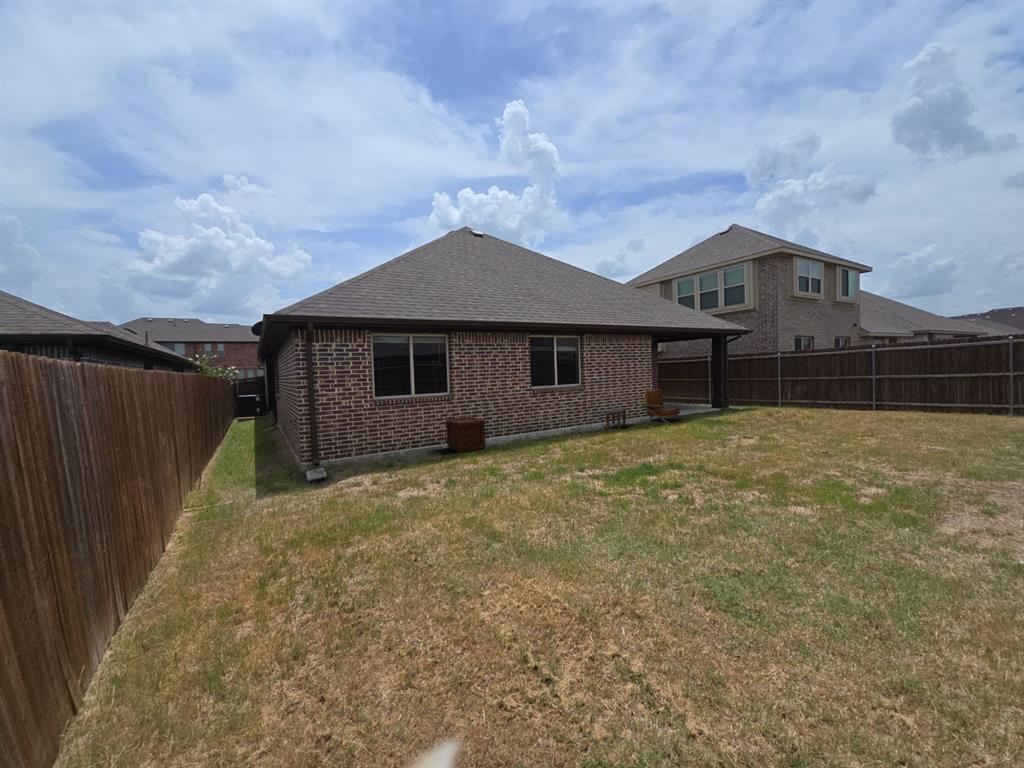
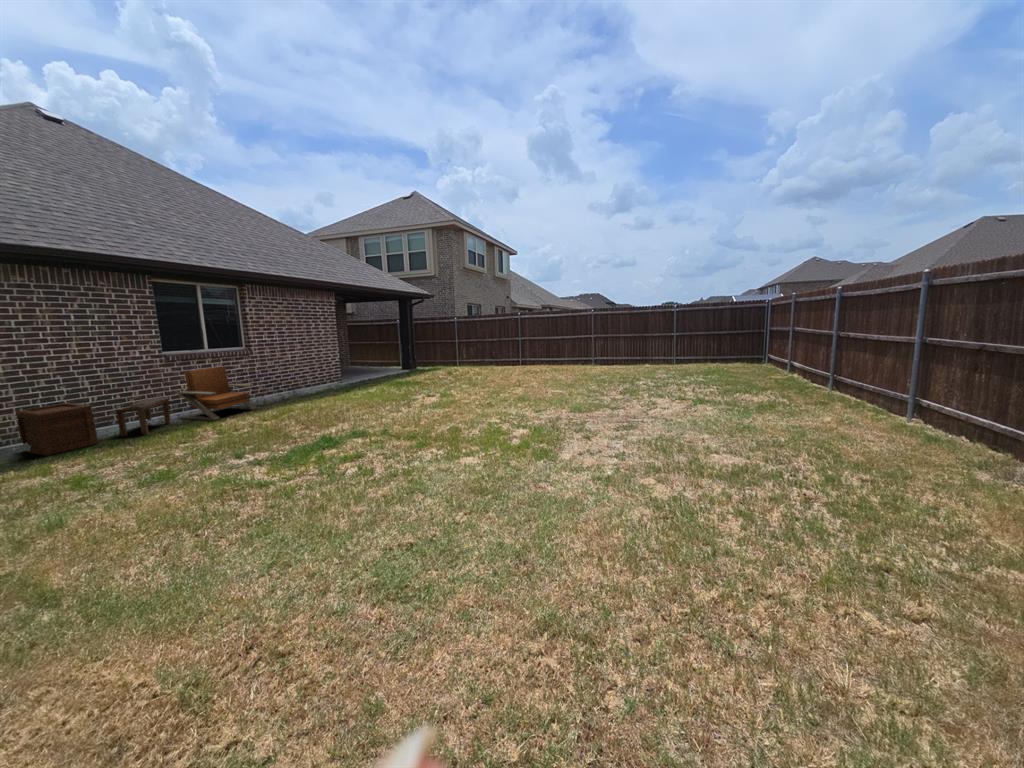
lounge chair: present [641,389,682,424] -> present [178,366,257,420]
bench: present [606,408,626,429] -> present [116,398,170,437]

